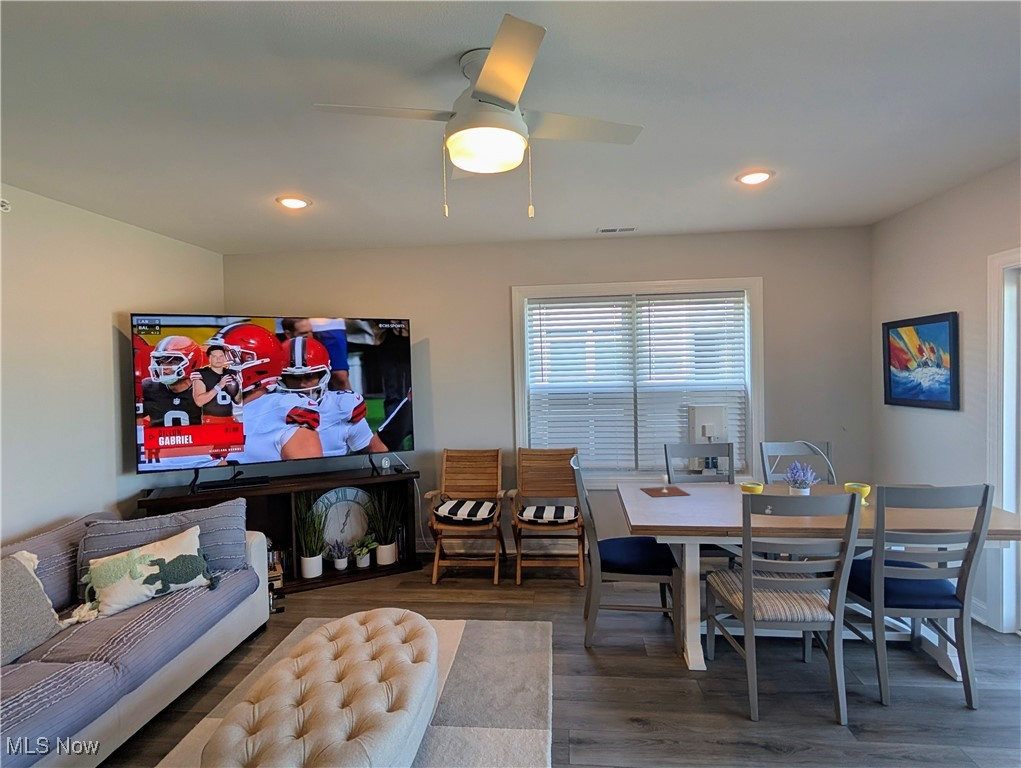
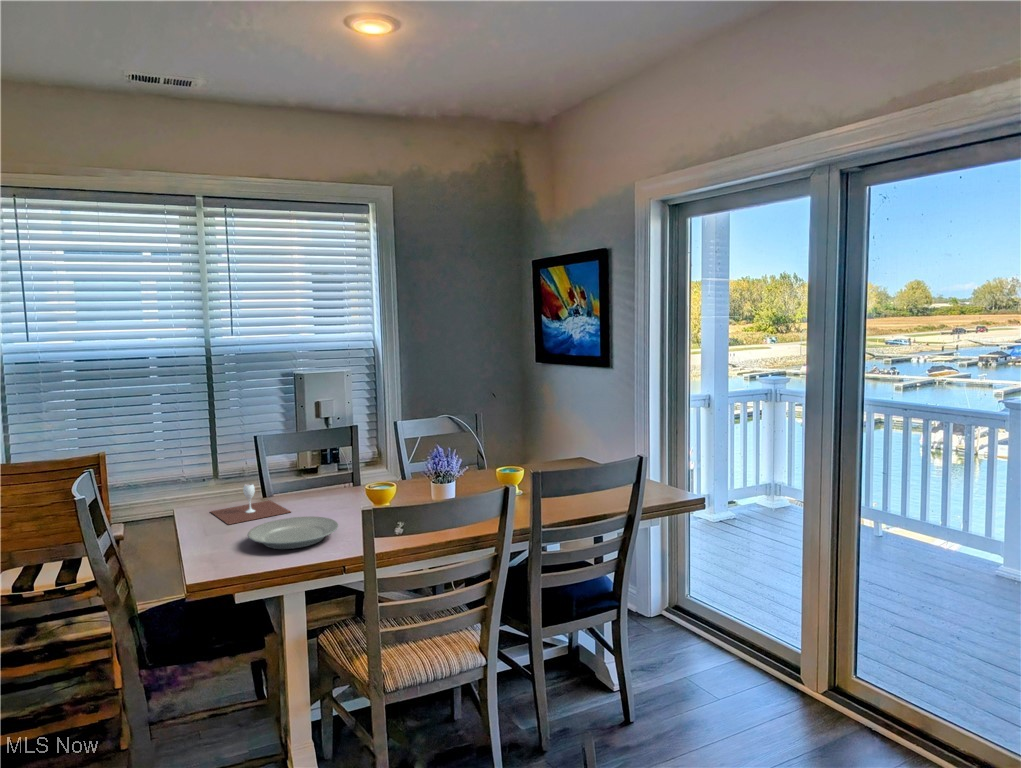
plate: none [667,498,725,516] -> present [248,517,338,549]

